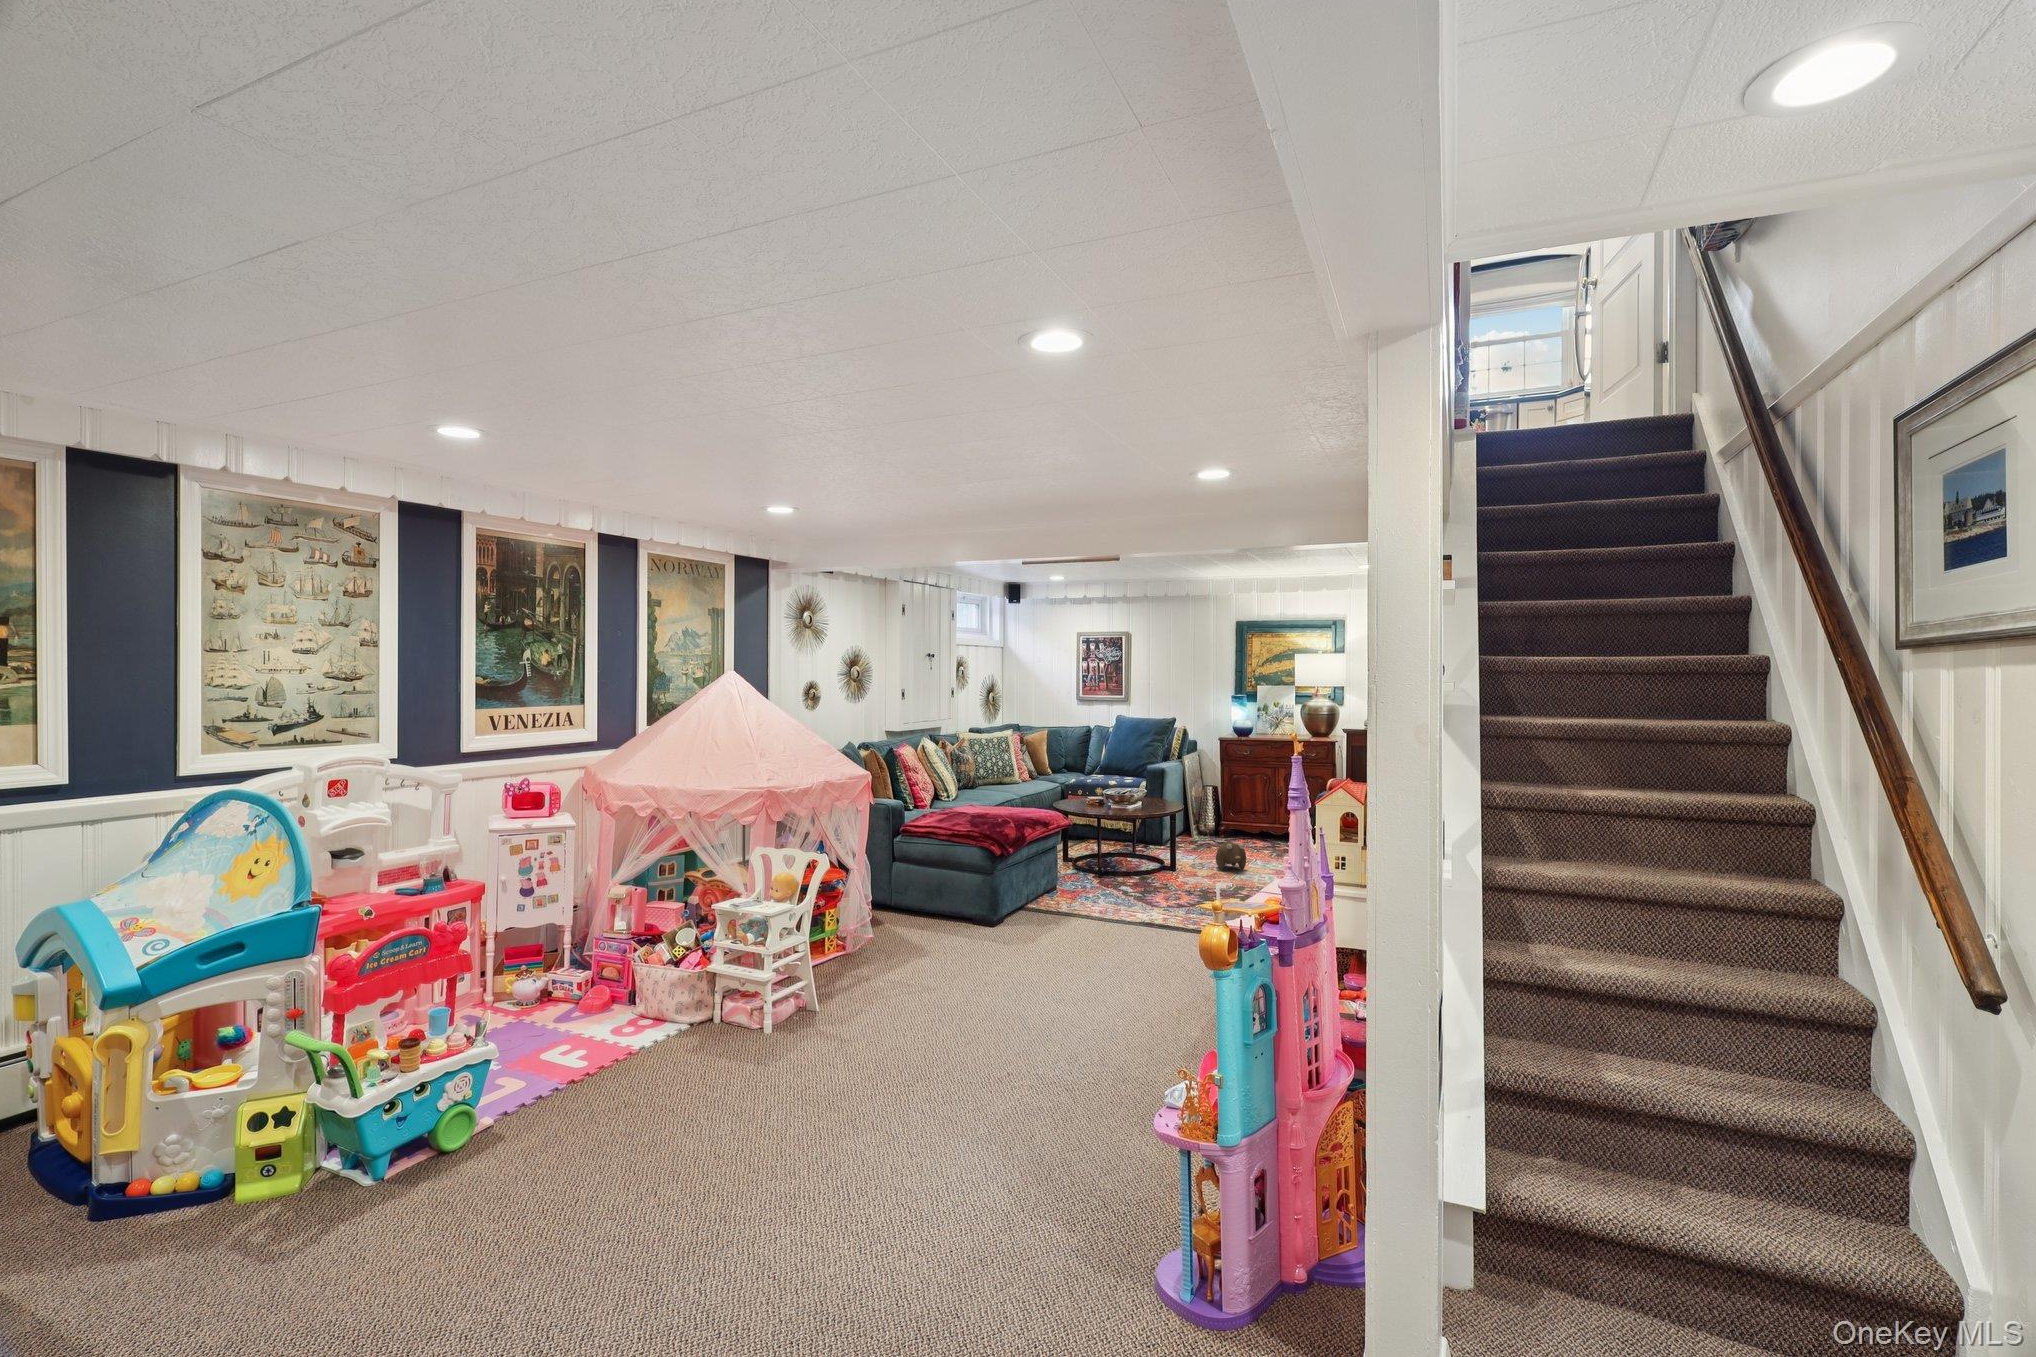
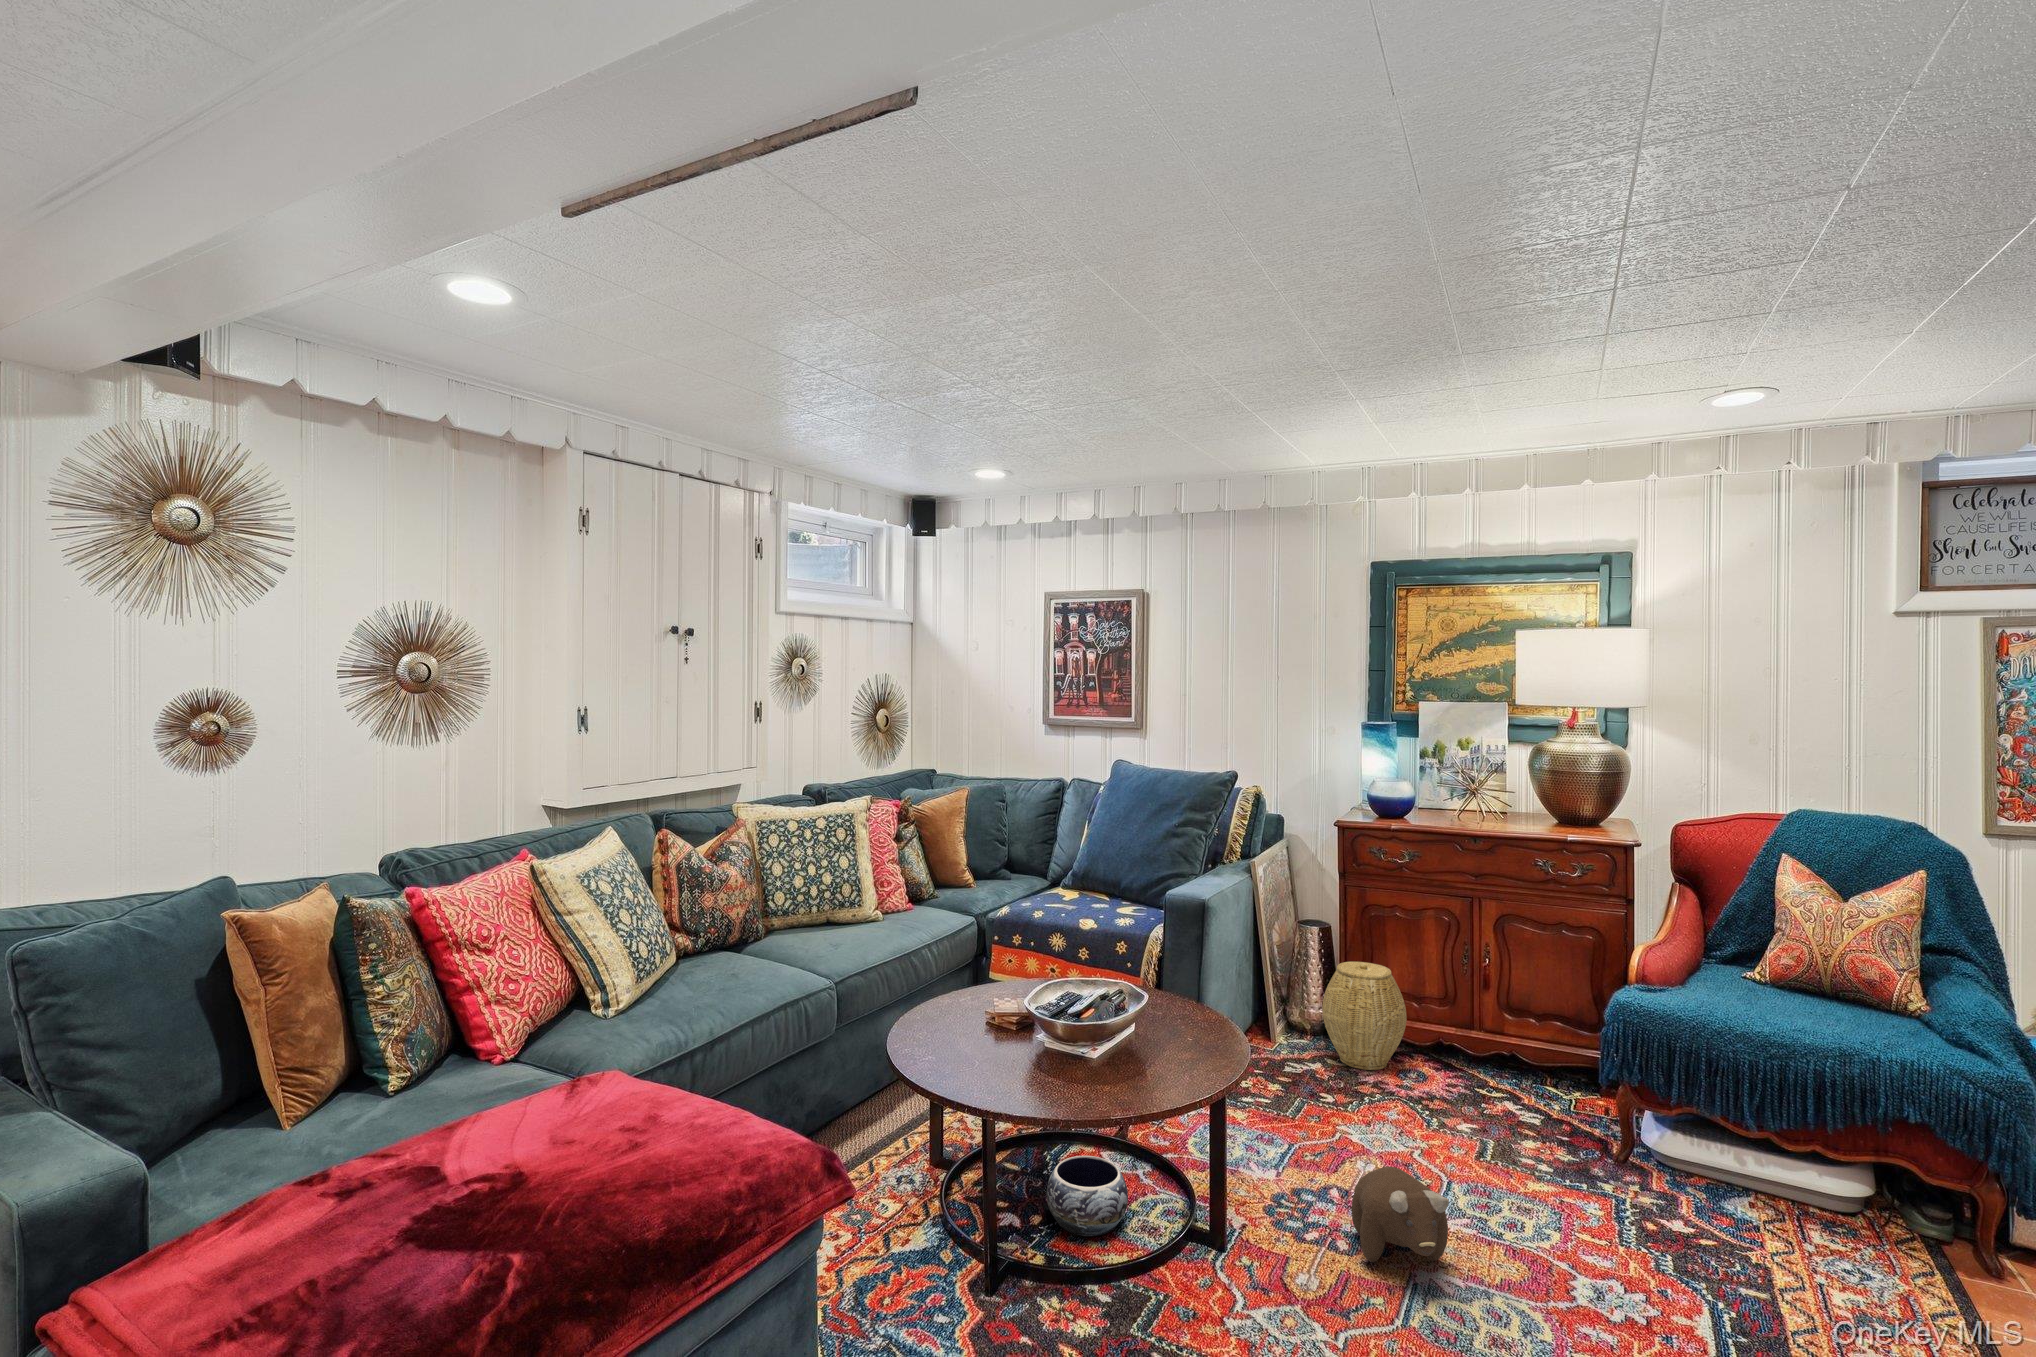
woven basket: none [1212,798,1247,841] -> present [1322,962,1407,1070]
decorative bowl: none [1111,846,1139,867] -> present [1047,1156,1128,1236]

